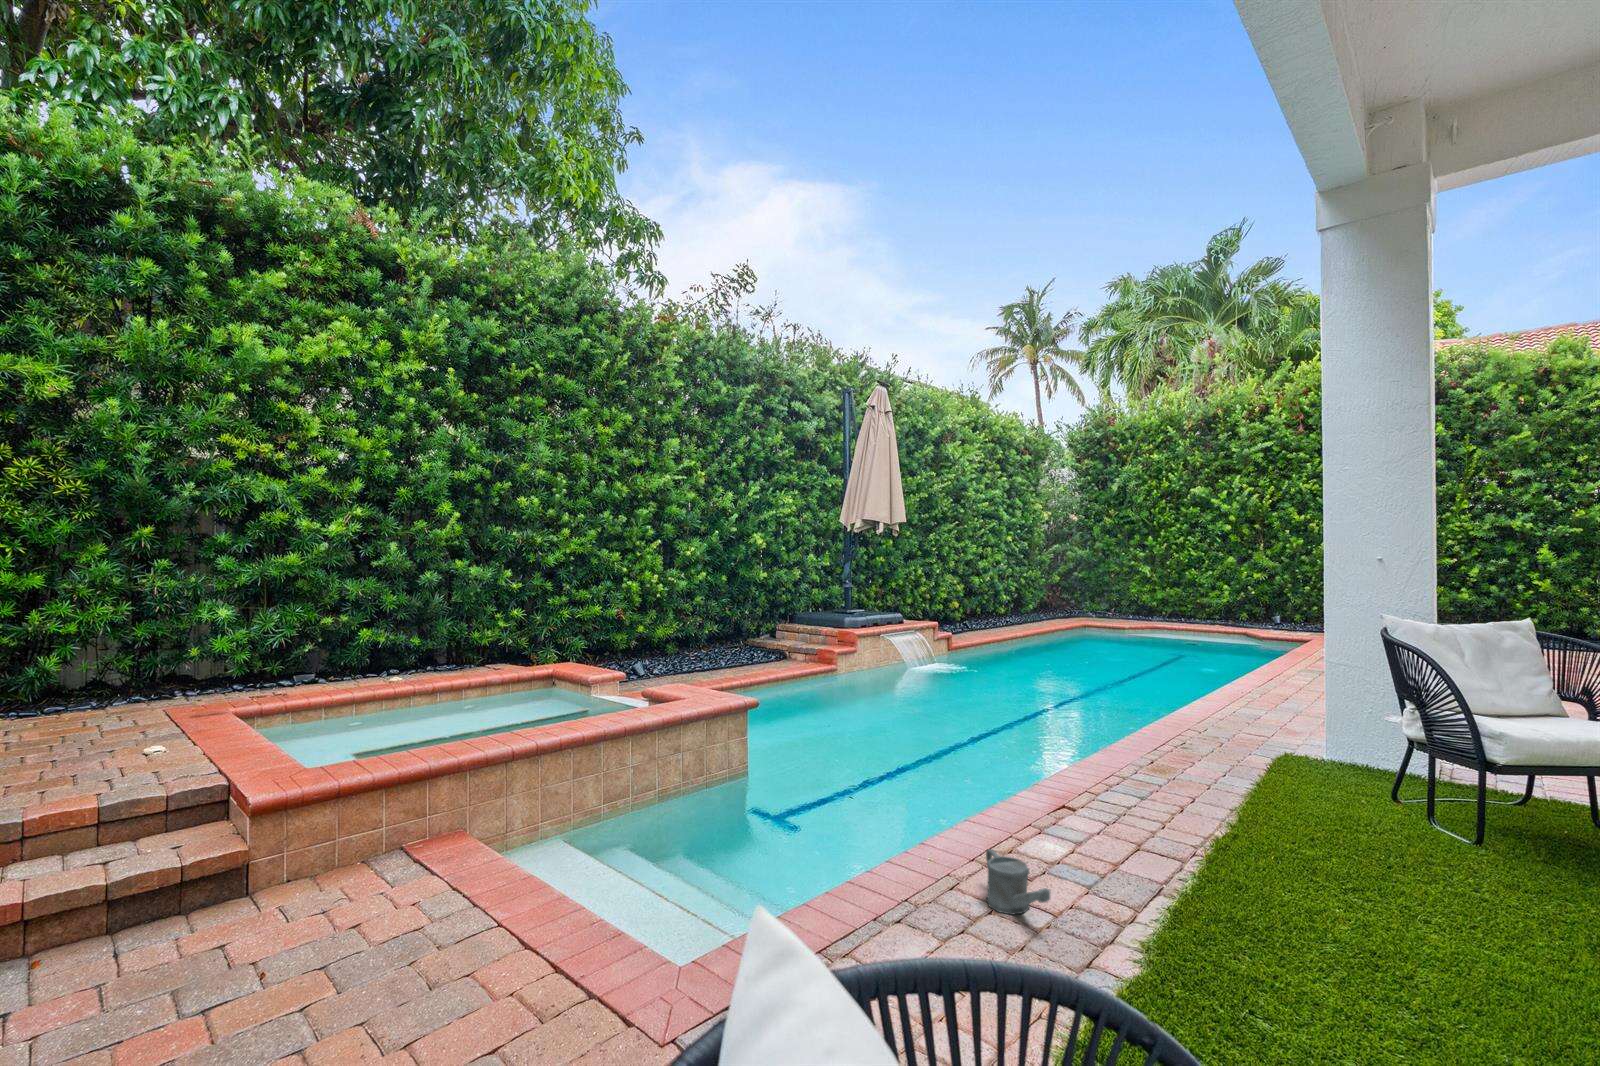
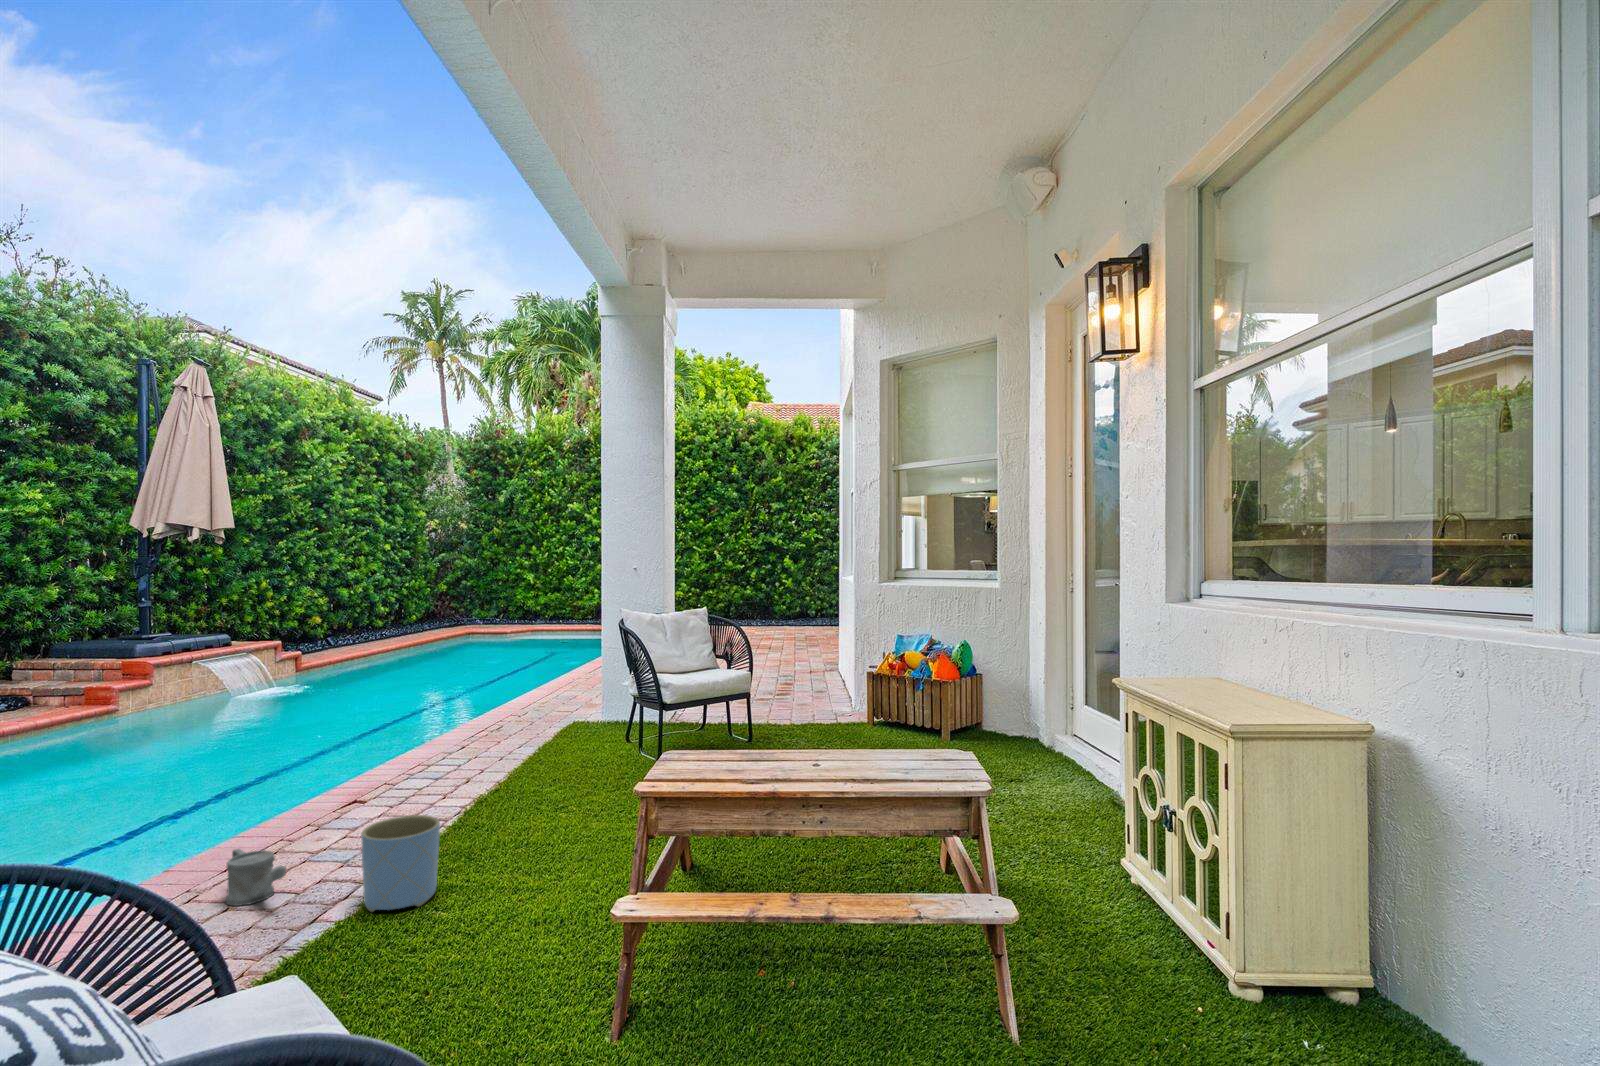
planter: none [1131,864,1223,988] -> present [361,815,440,912]

